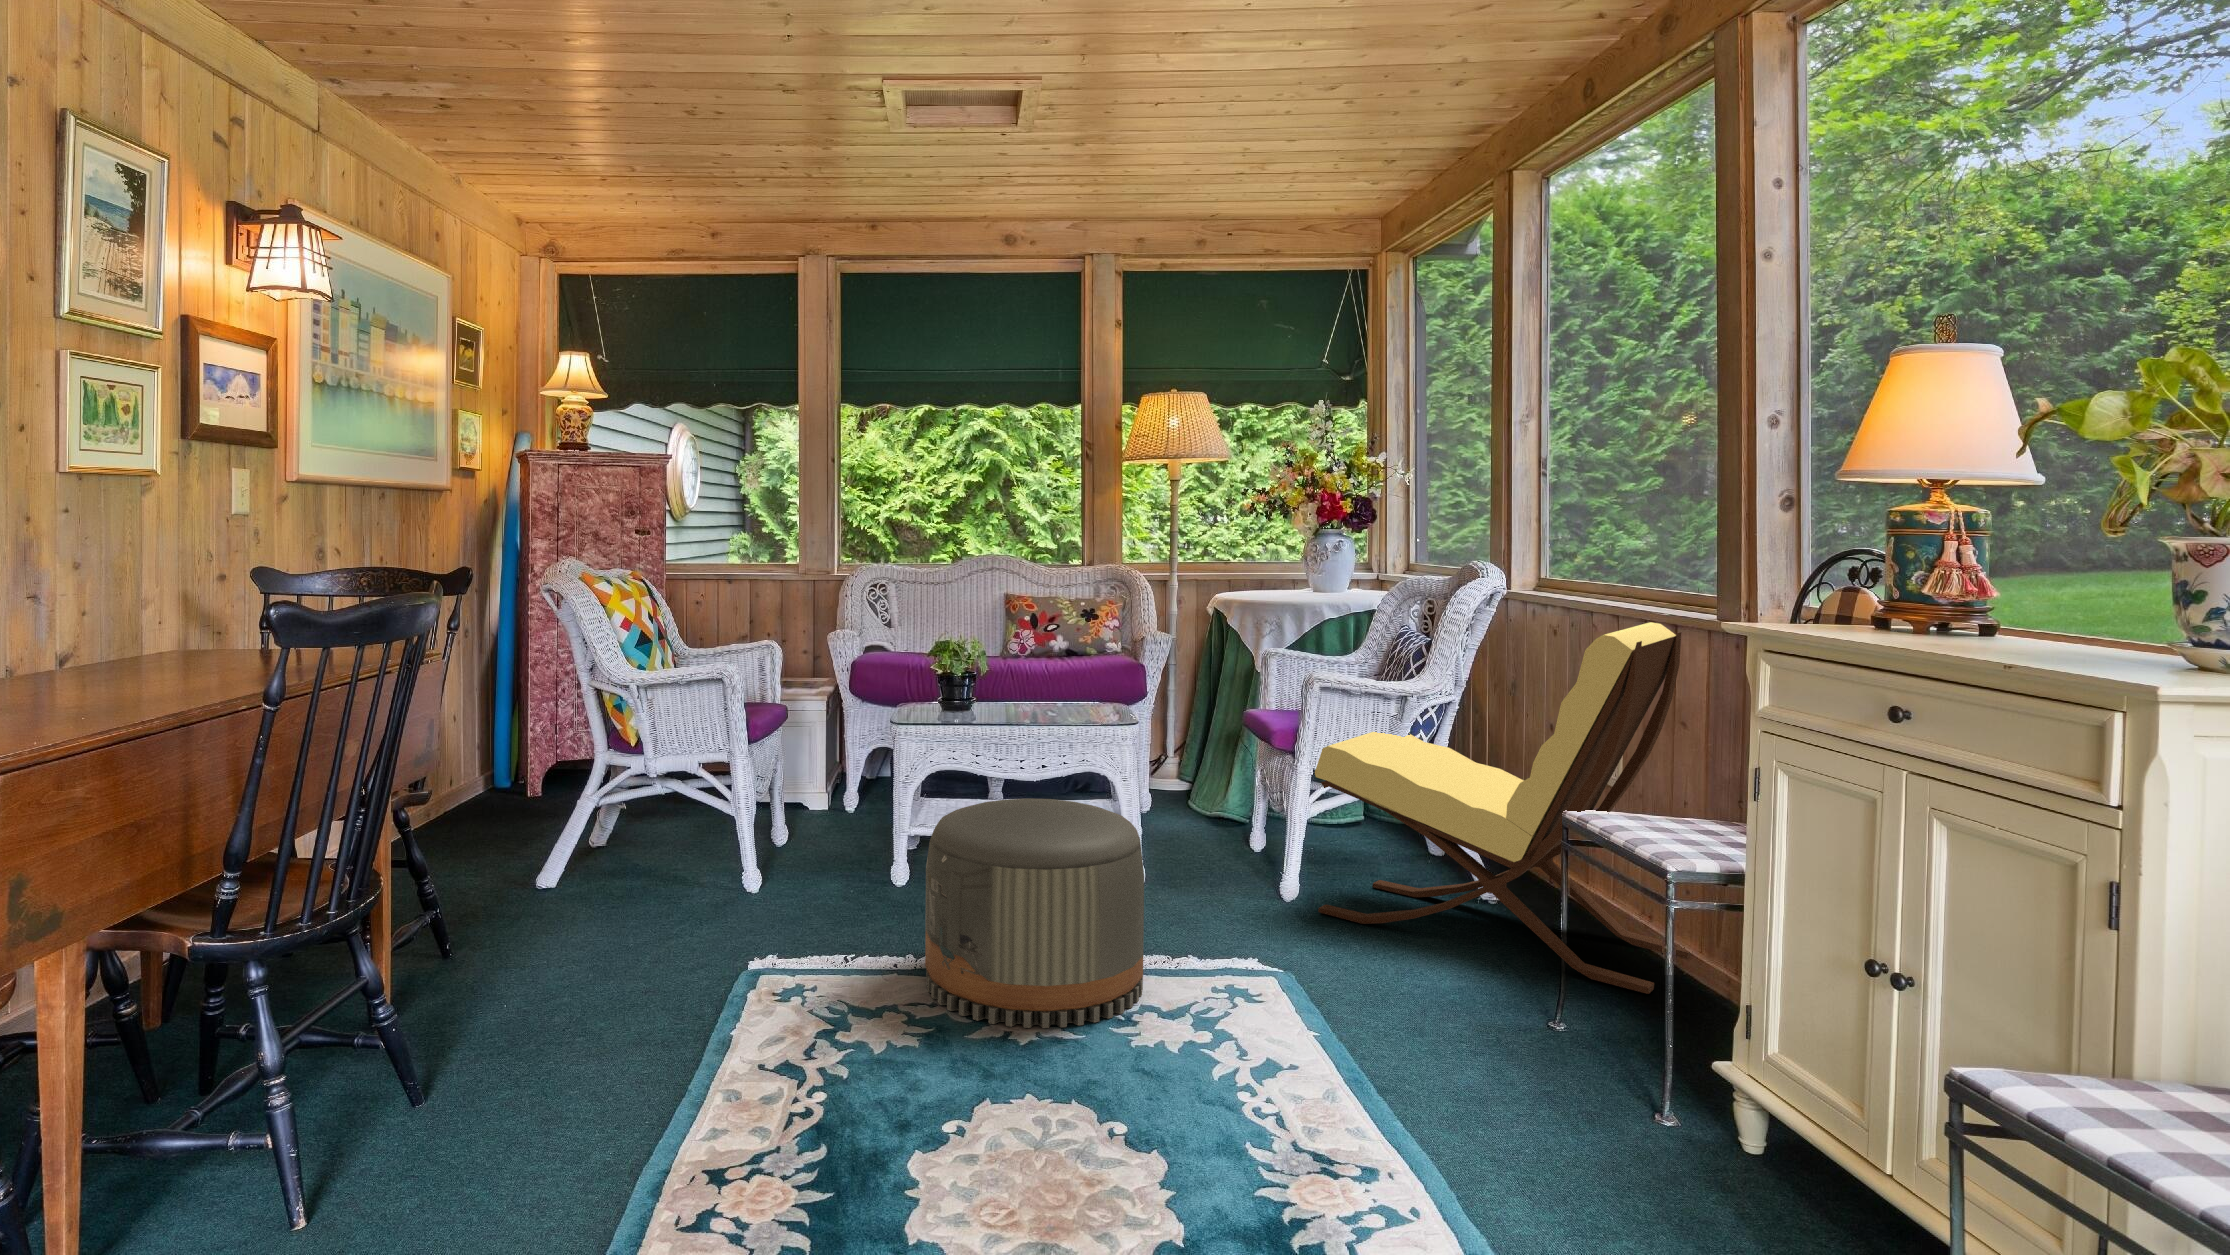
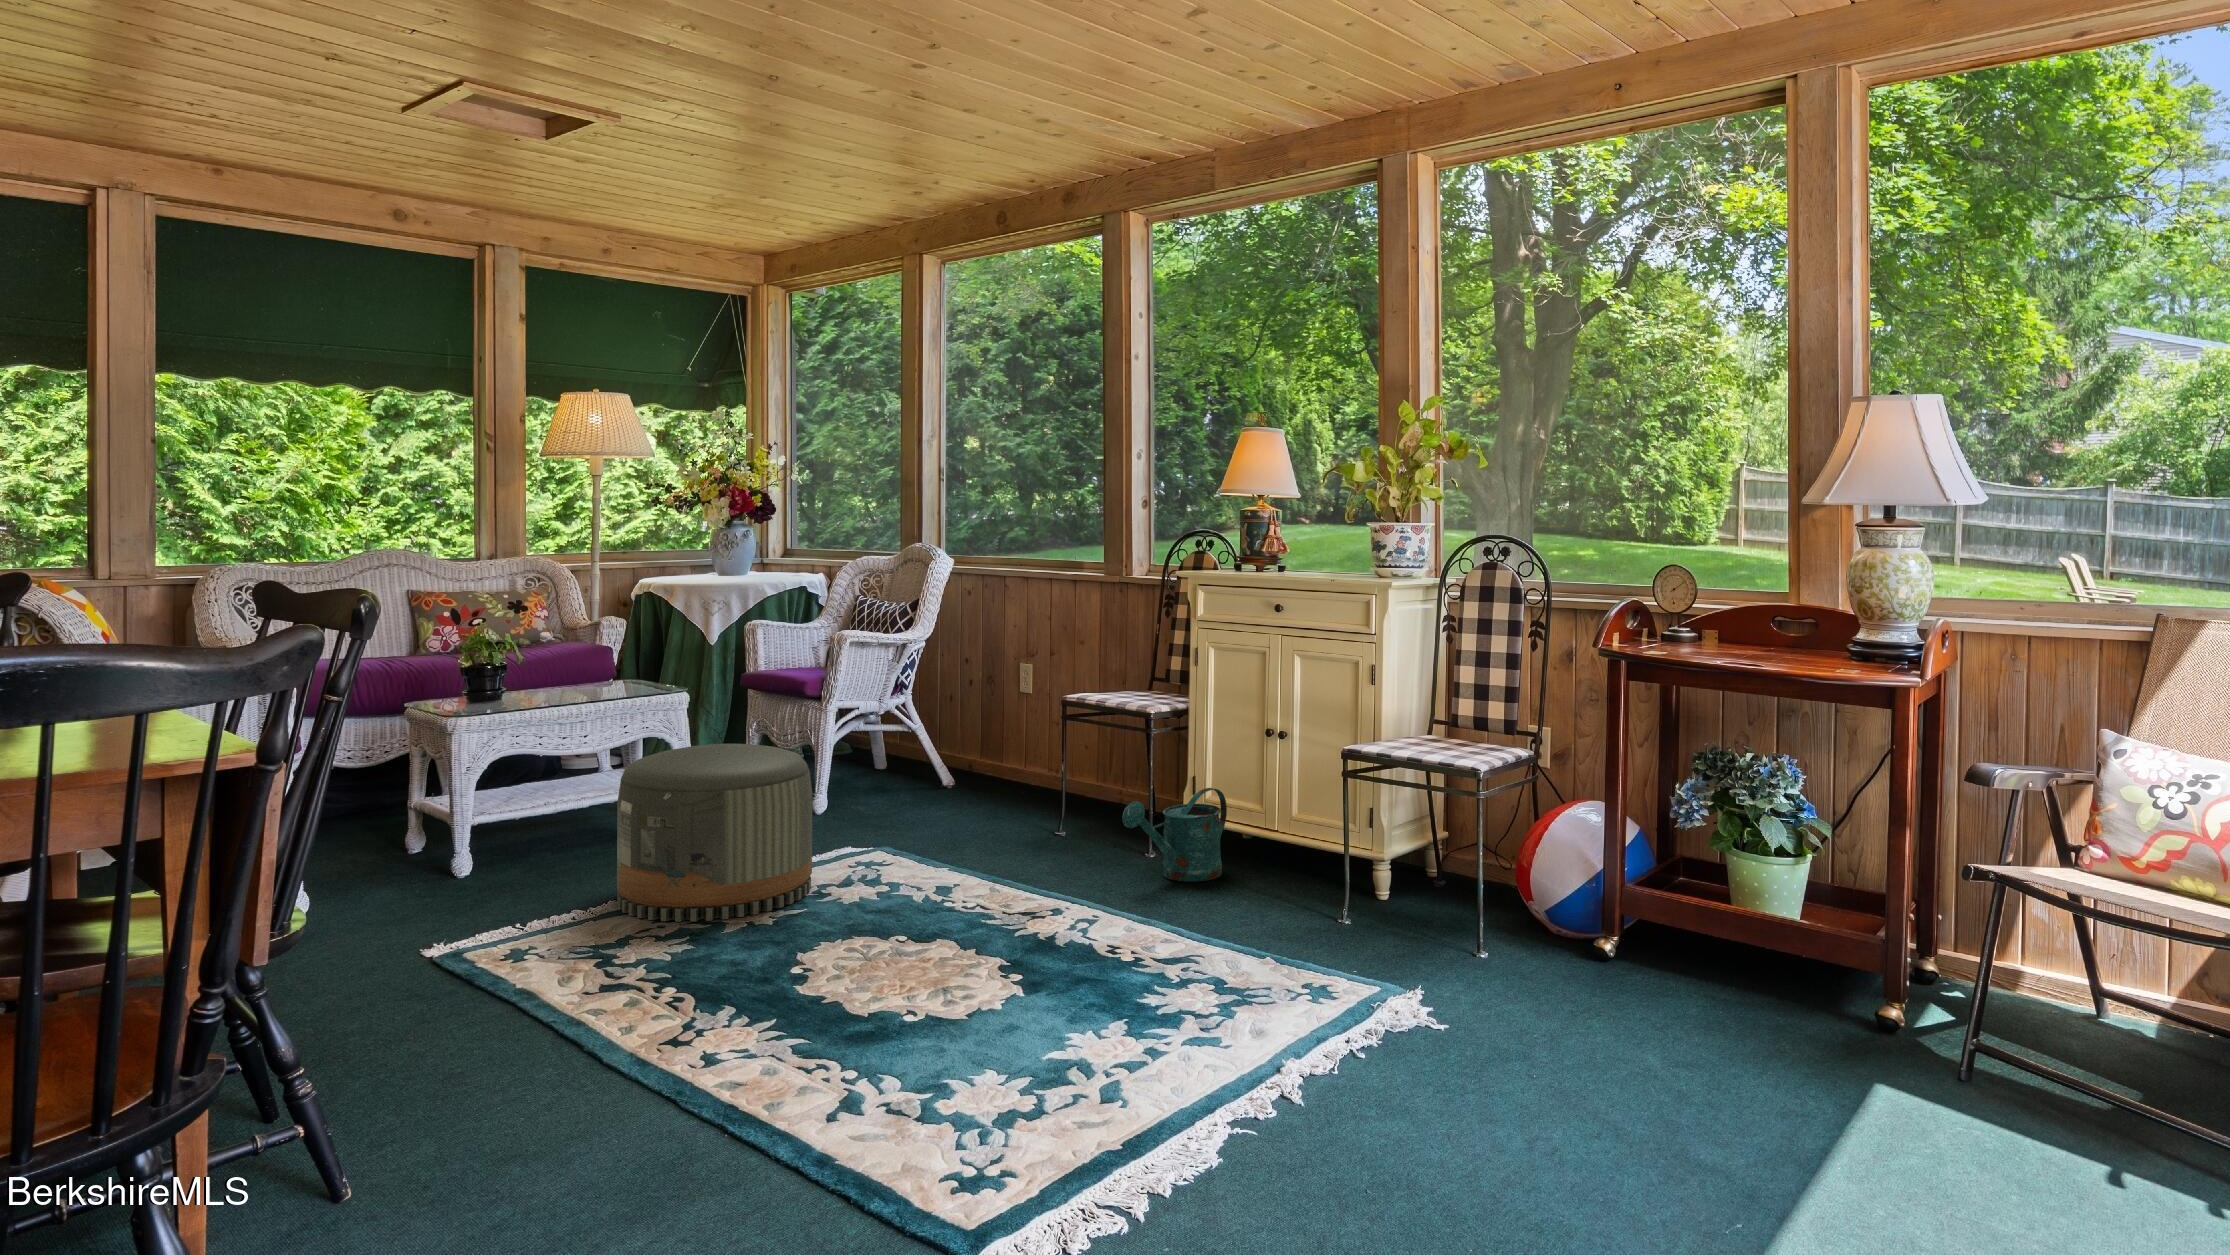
lounge chair: present [1315,622,1691,994] -> none [853,581,1093,817]
watering can: none [1527,1026,1787,1215] -> present [1122,788,1227,882]

